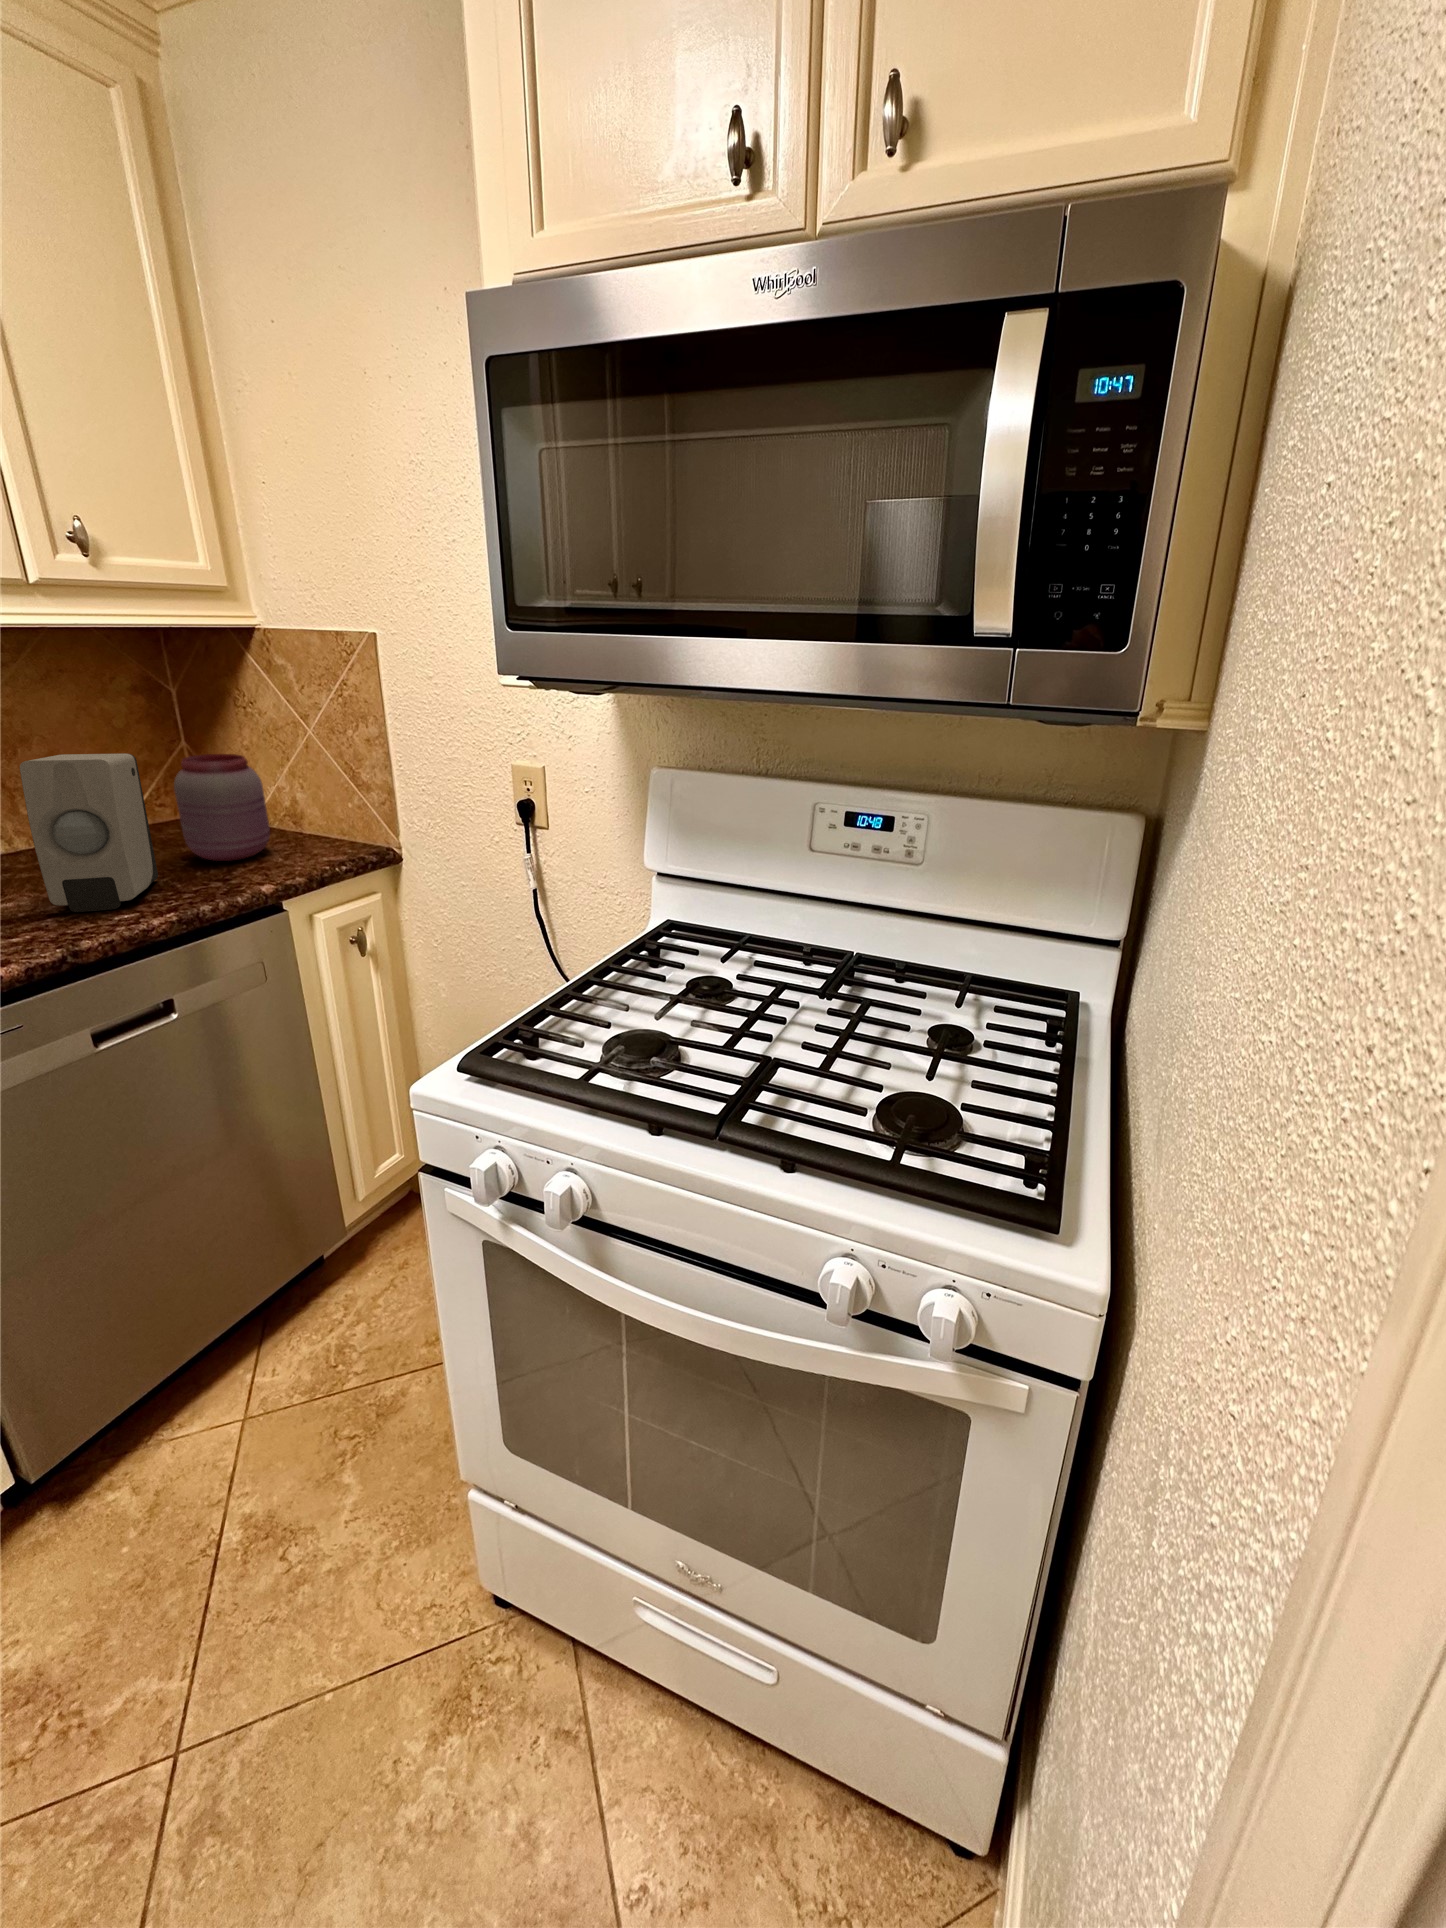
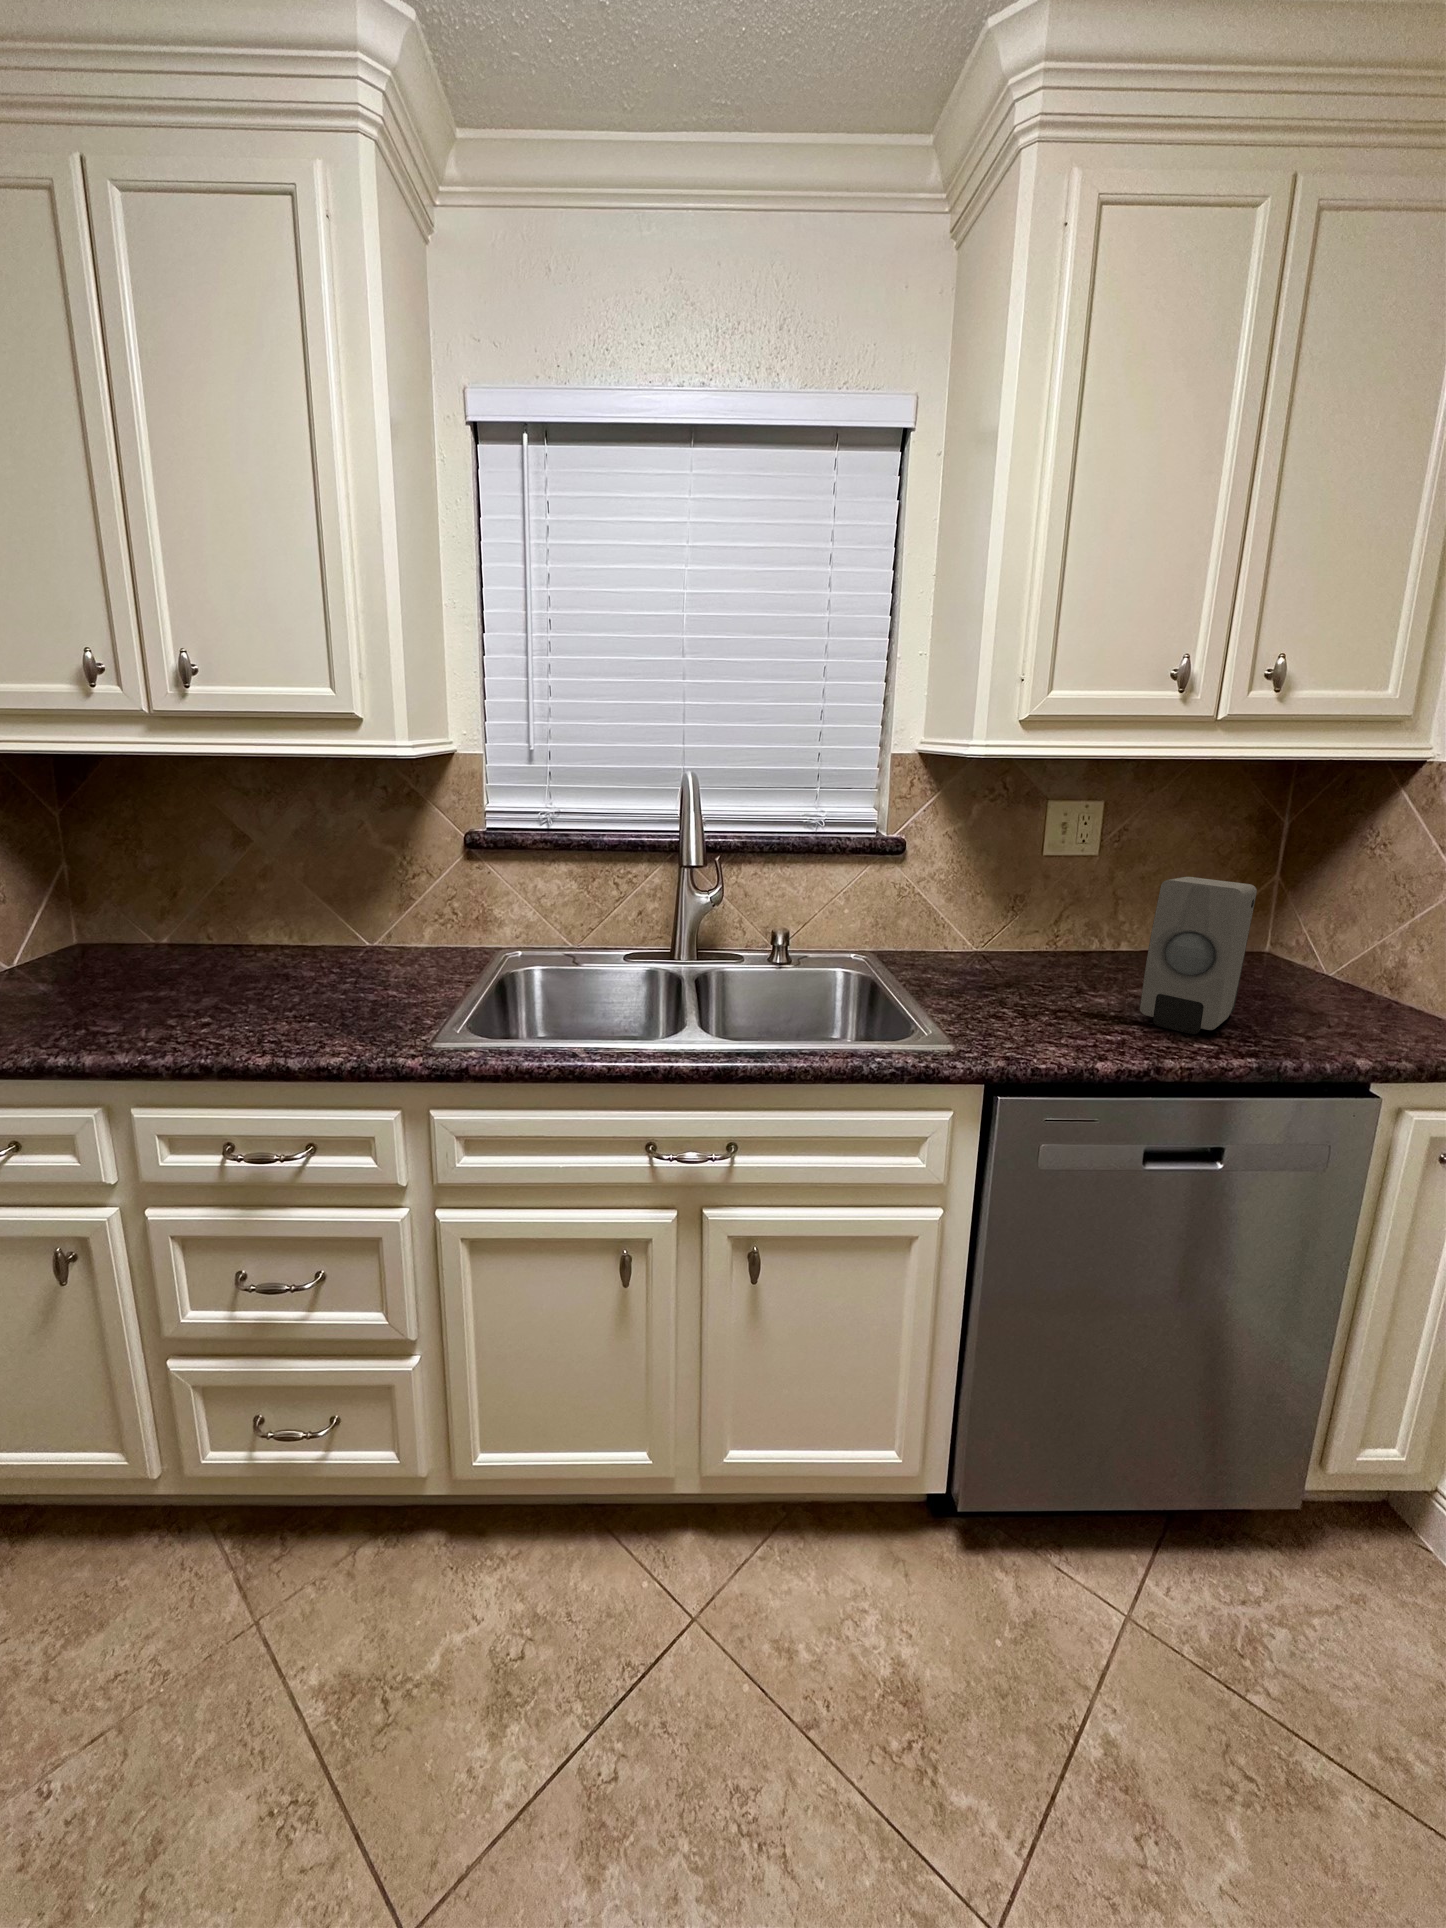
jar: present [174,754,270,861] -> none [1266,895,1381,1016]

